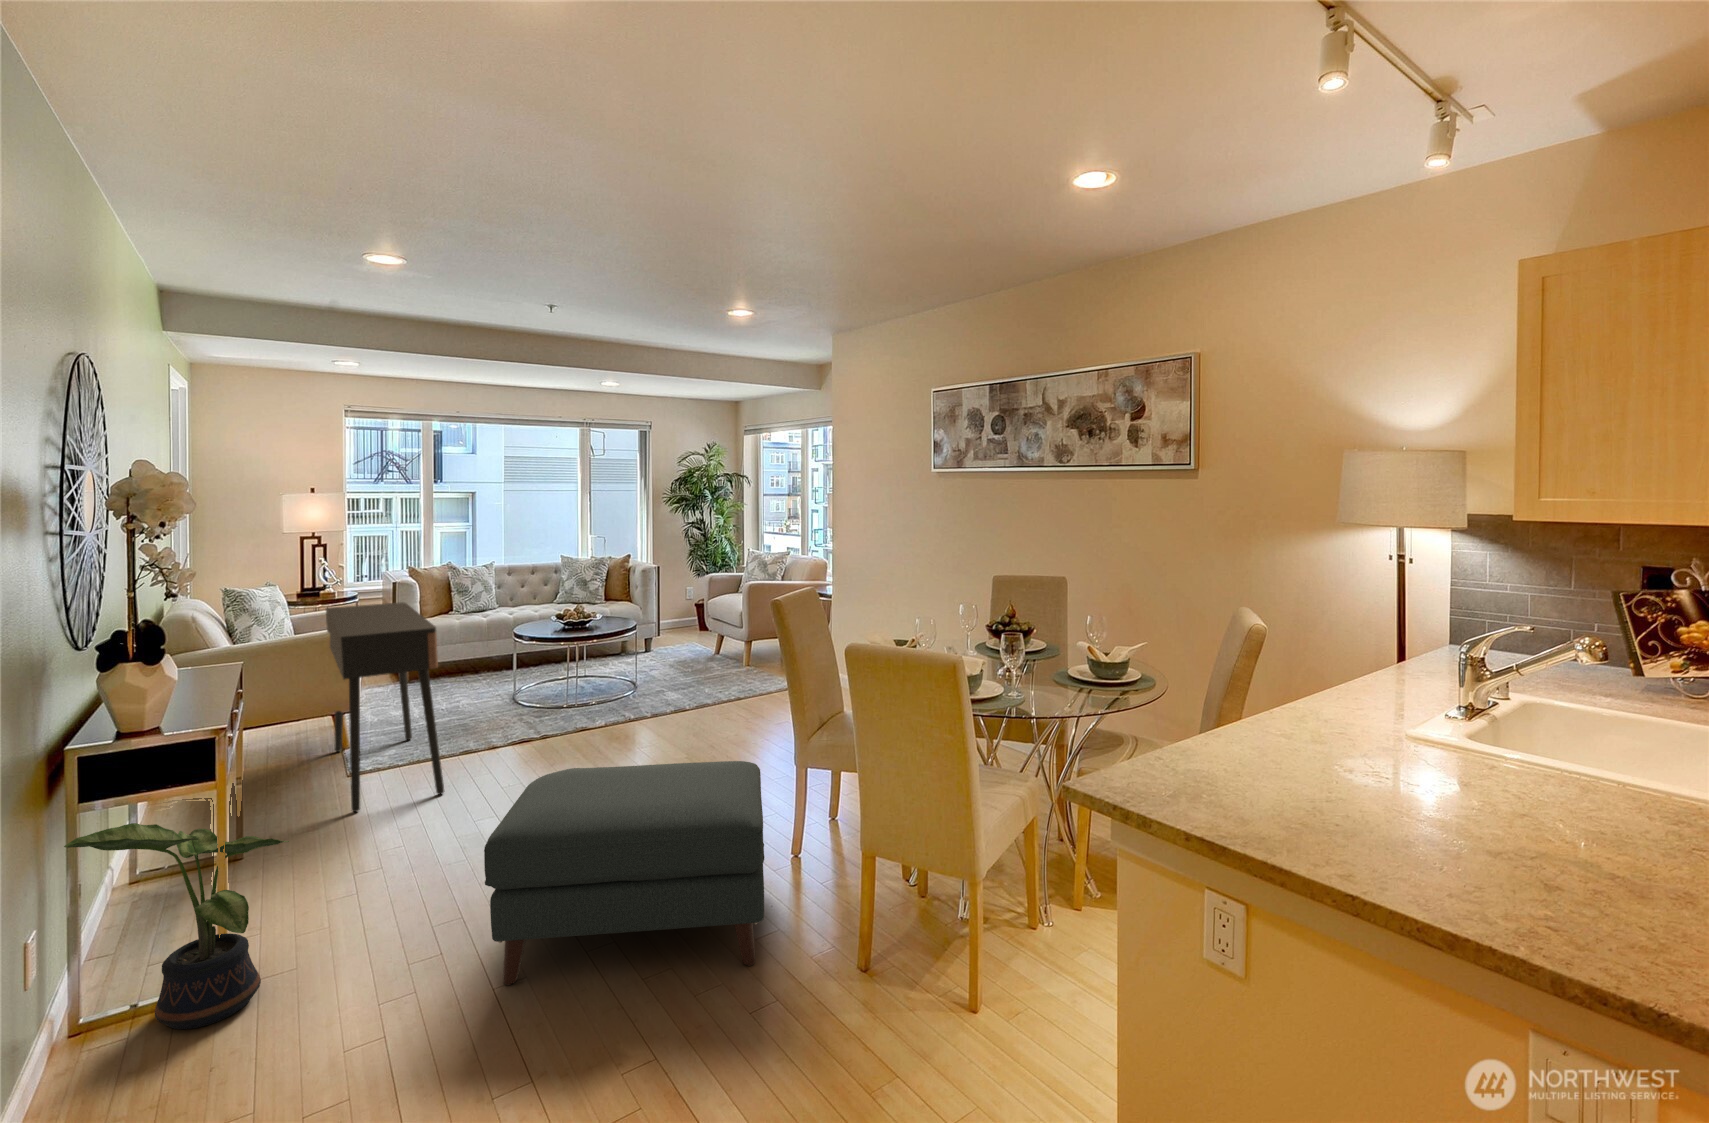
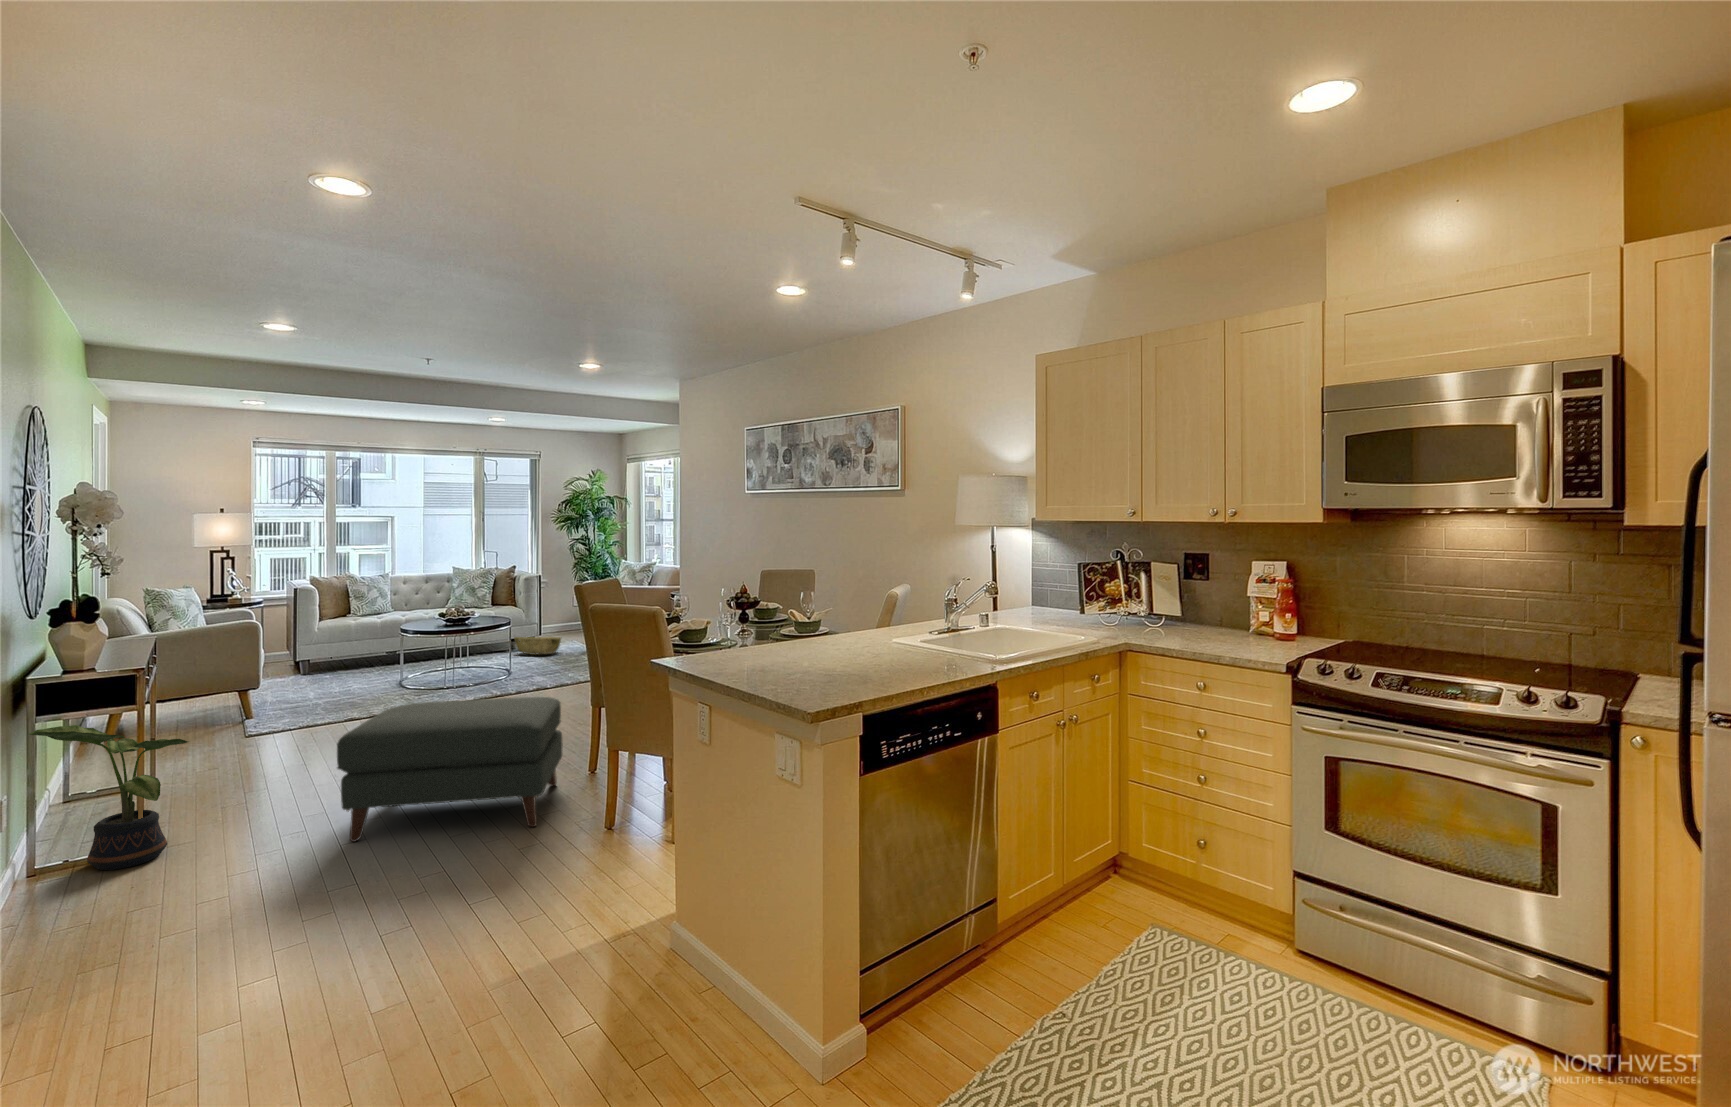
console table: present [326,602,444,812] -> none [230,598,327,758]
woven basket: none [629,637,681,659] -> present [514,637,561,655]

